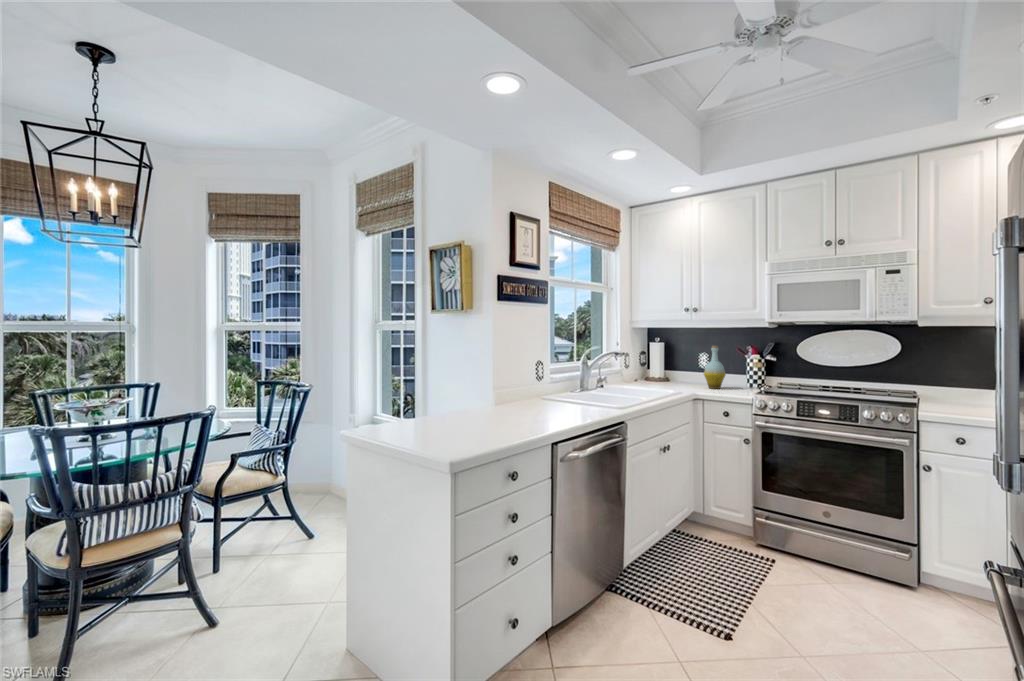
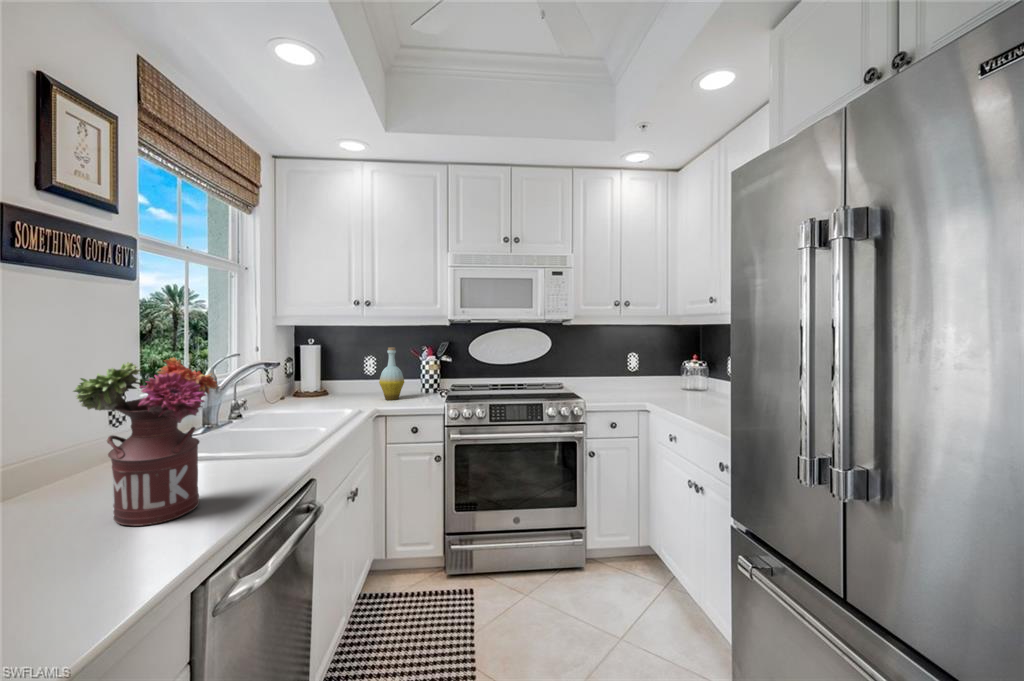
flower arrangement: none [517,344,571,420] -> present [73,357,217,526]

